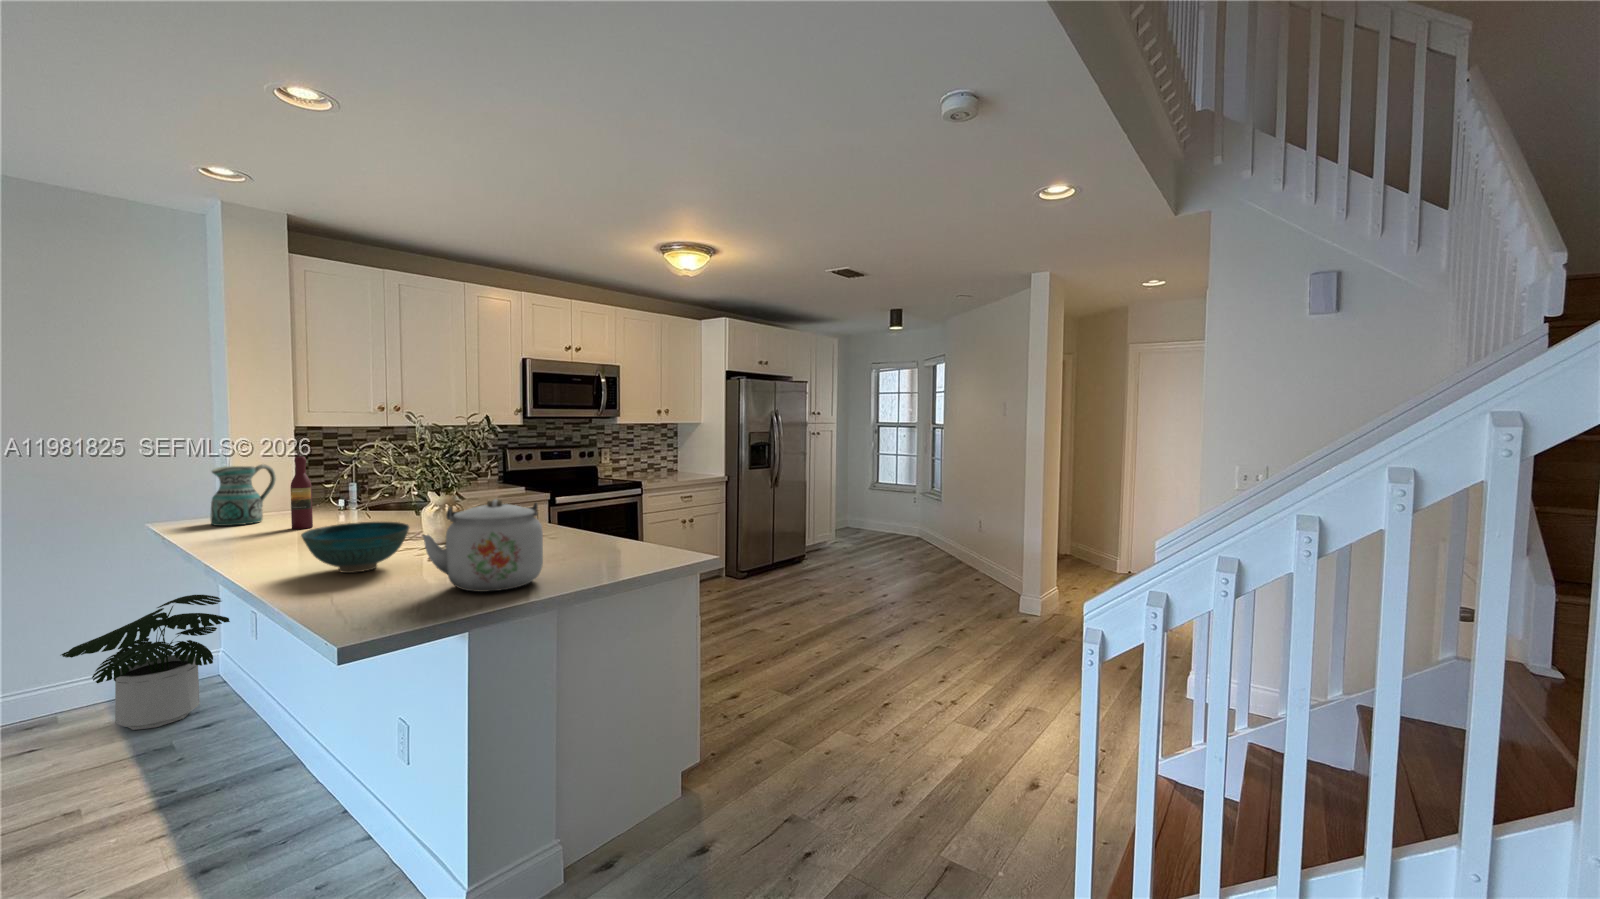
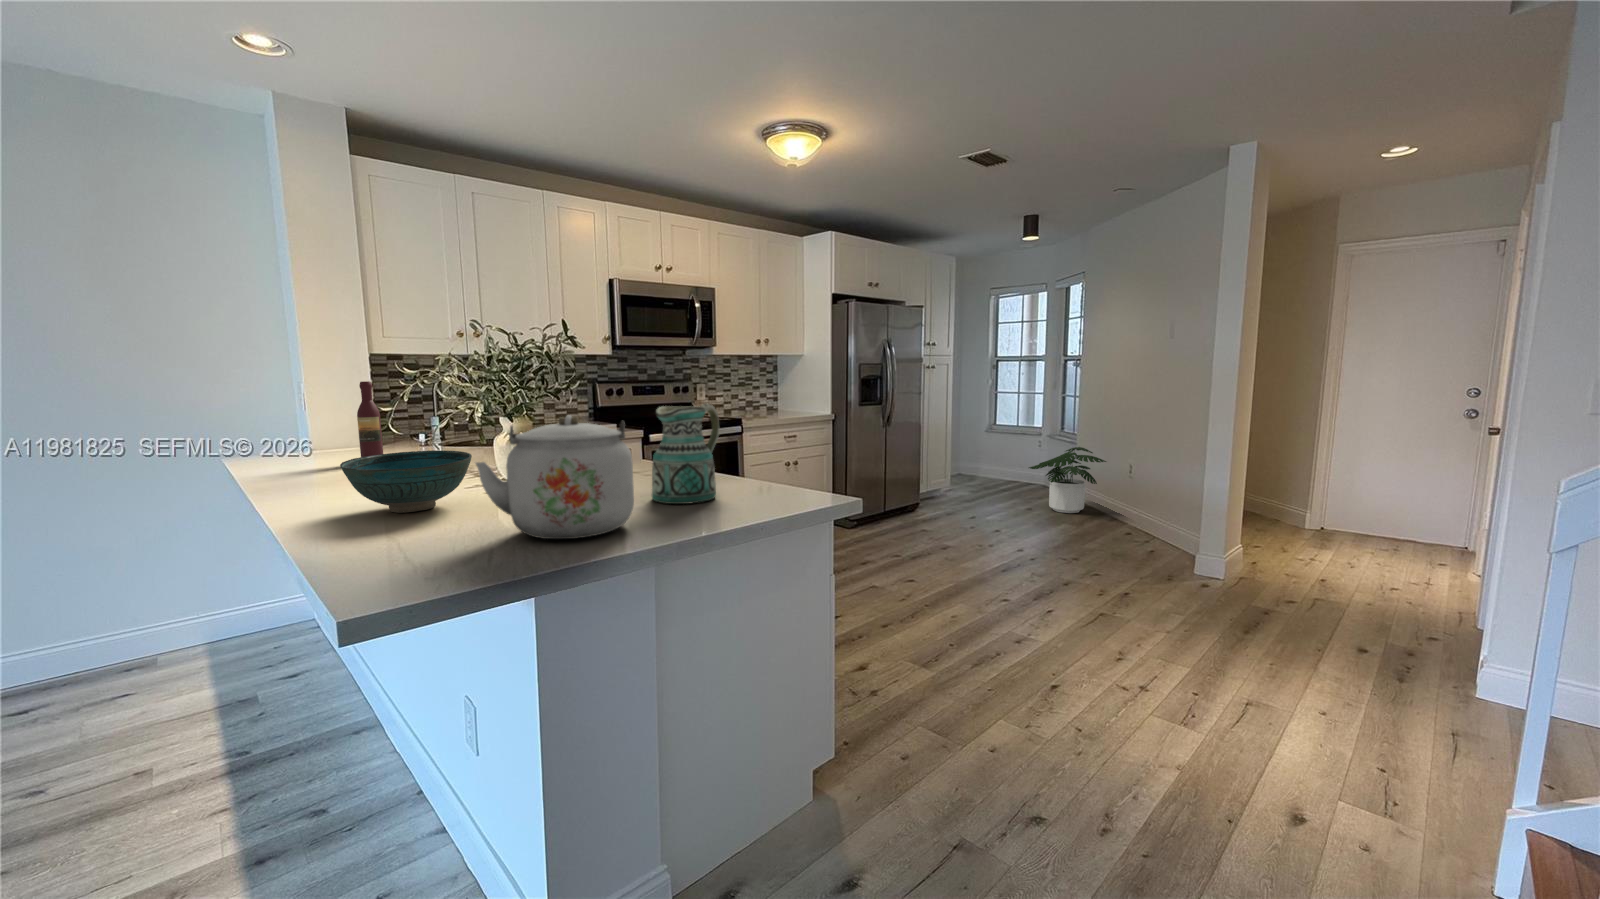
ceramic pitcher: present [210,465,276,526] -> present [652,404,719,504]
potted plant: present [61,595,230,730] -> present [1029,447,1106,513]

